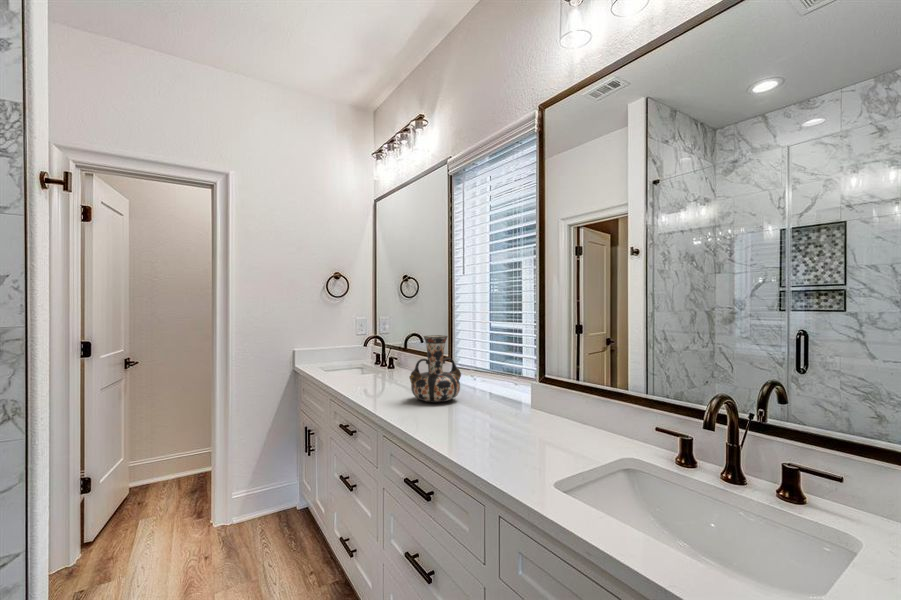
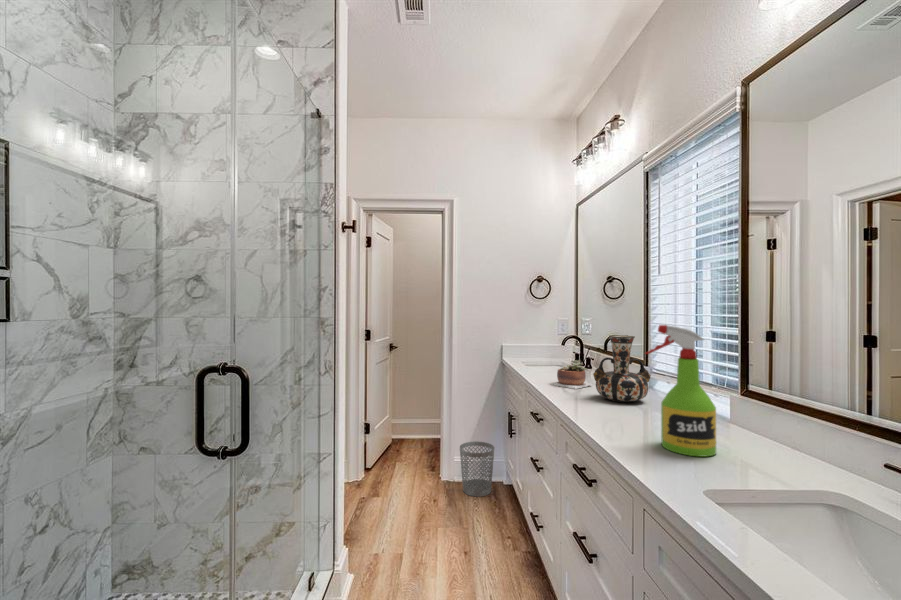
spray bottle: none [478,325,538,448] -> present [645,325,716,457]
succulent plant: none [361,363,402,394] -> present [551,360,592,389]
wastebasket: none [241,467,286,535] -> present [460,441,494,497]

